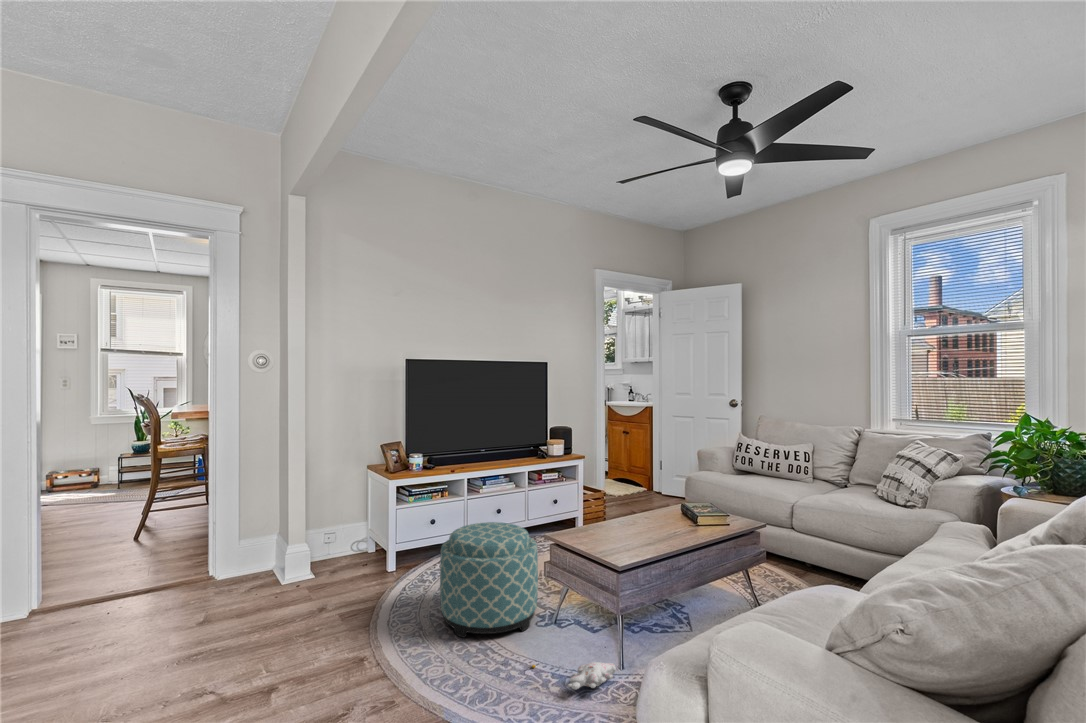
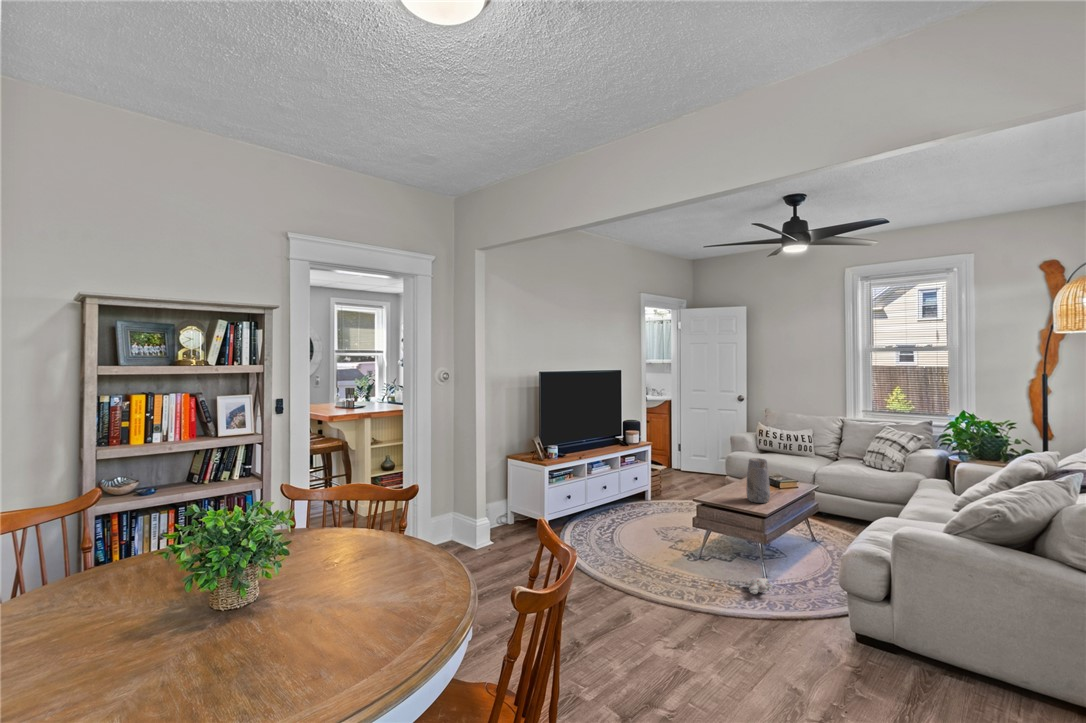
vase: none [627,473,660,543] -> present [746,458,770,503]
ottoman: present [440,522,538,638] -> none [621,495,688,573]

